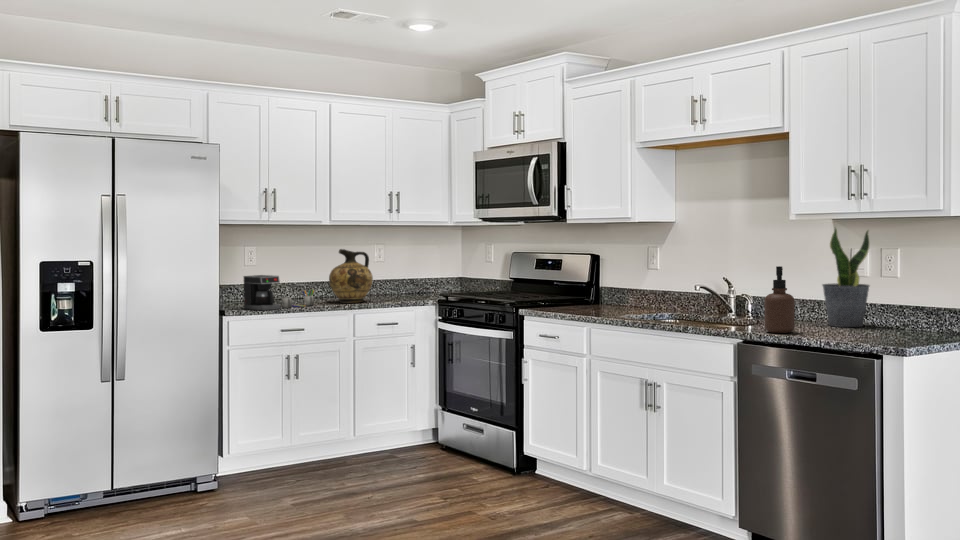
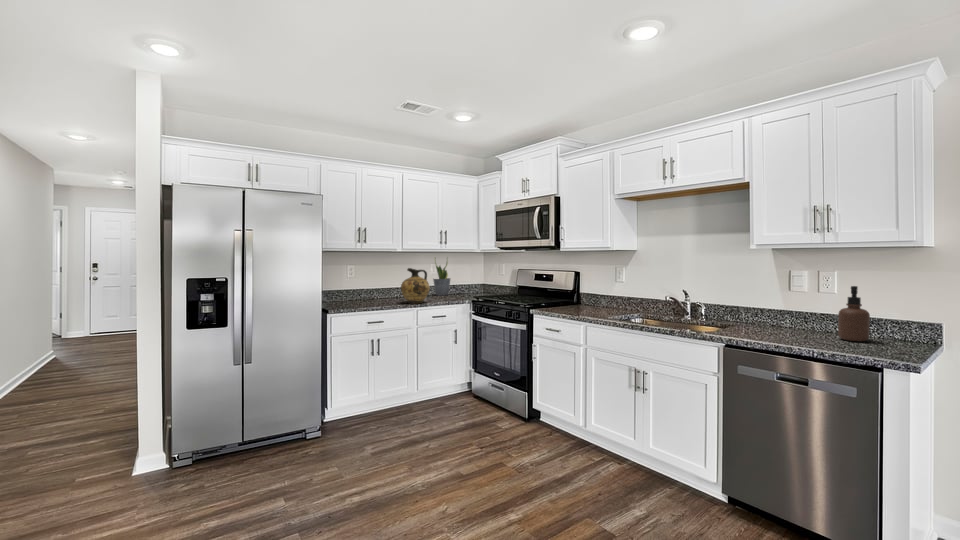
potted plant: present [823,228,869,327] -> present [433,262,450,296]
soap dispenser: present [764,266,795,333] -> present [838,286,870,342]
coffee maker: present [244,275,314,311] -> none [342,286,391,311]

